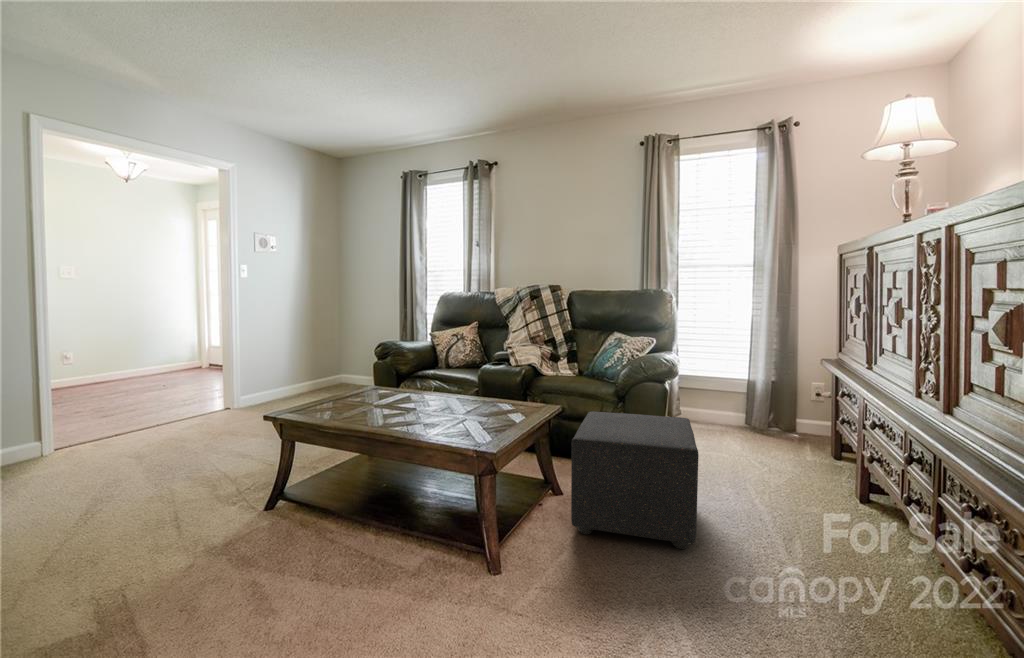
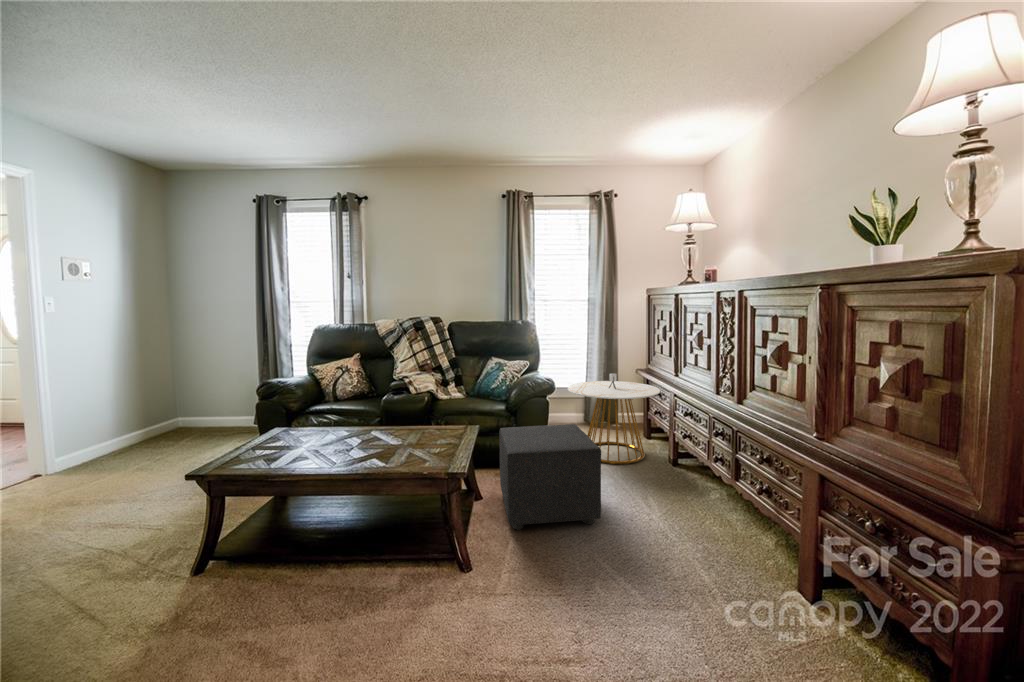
side table: none [702,361,842,486] -> present [568,373,660,464]

